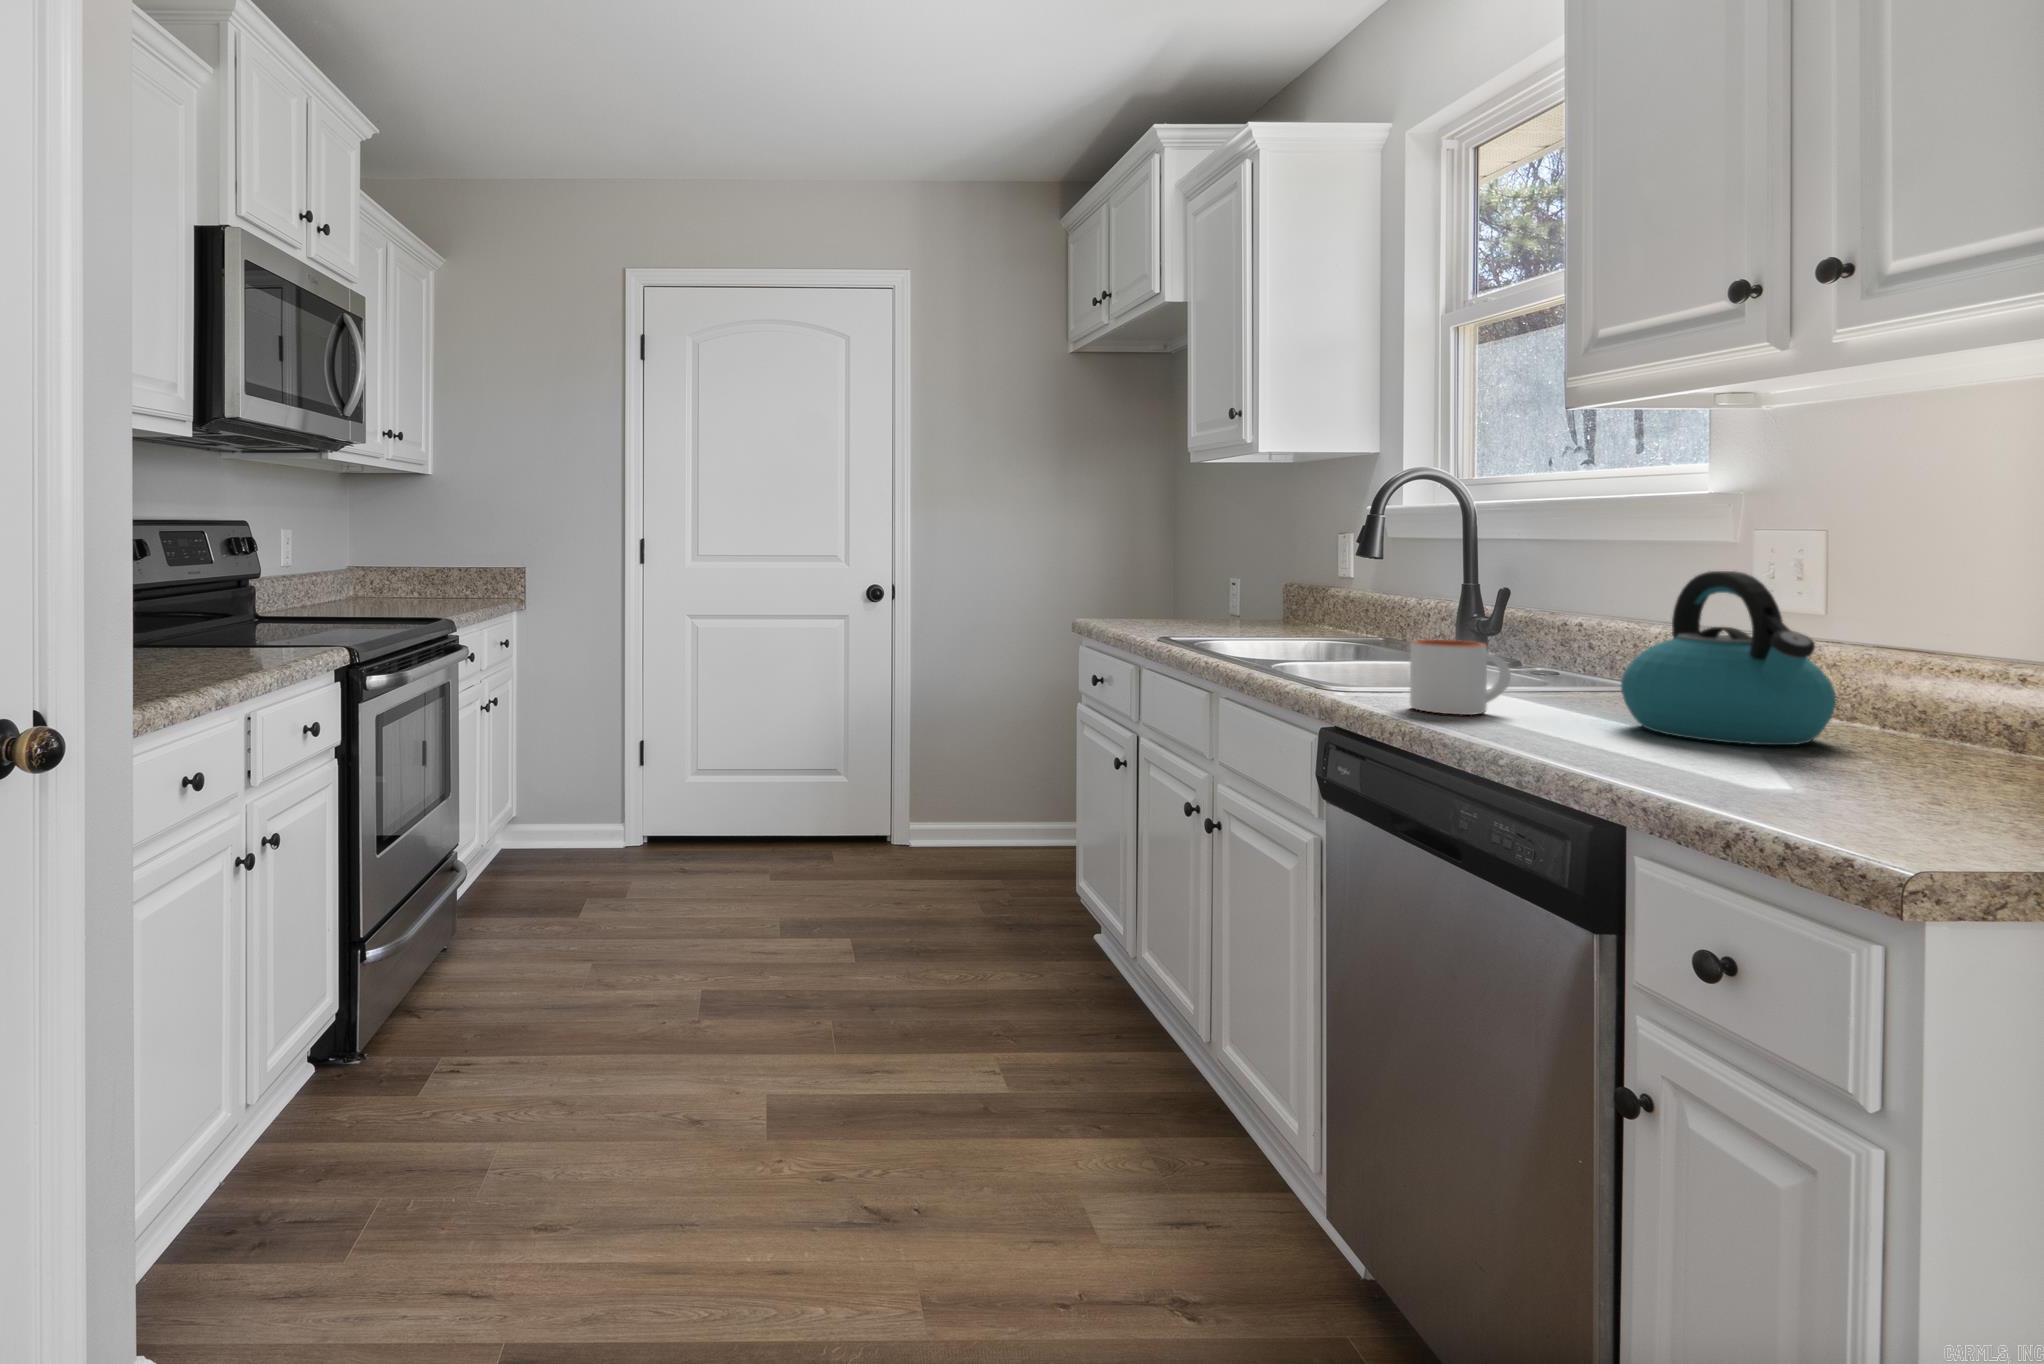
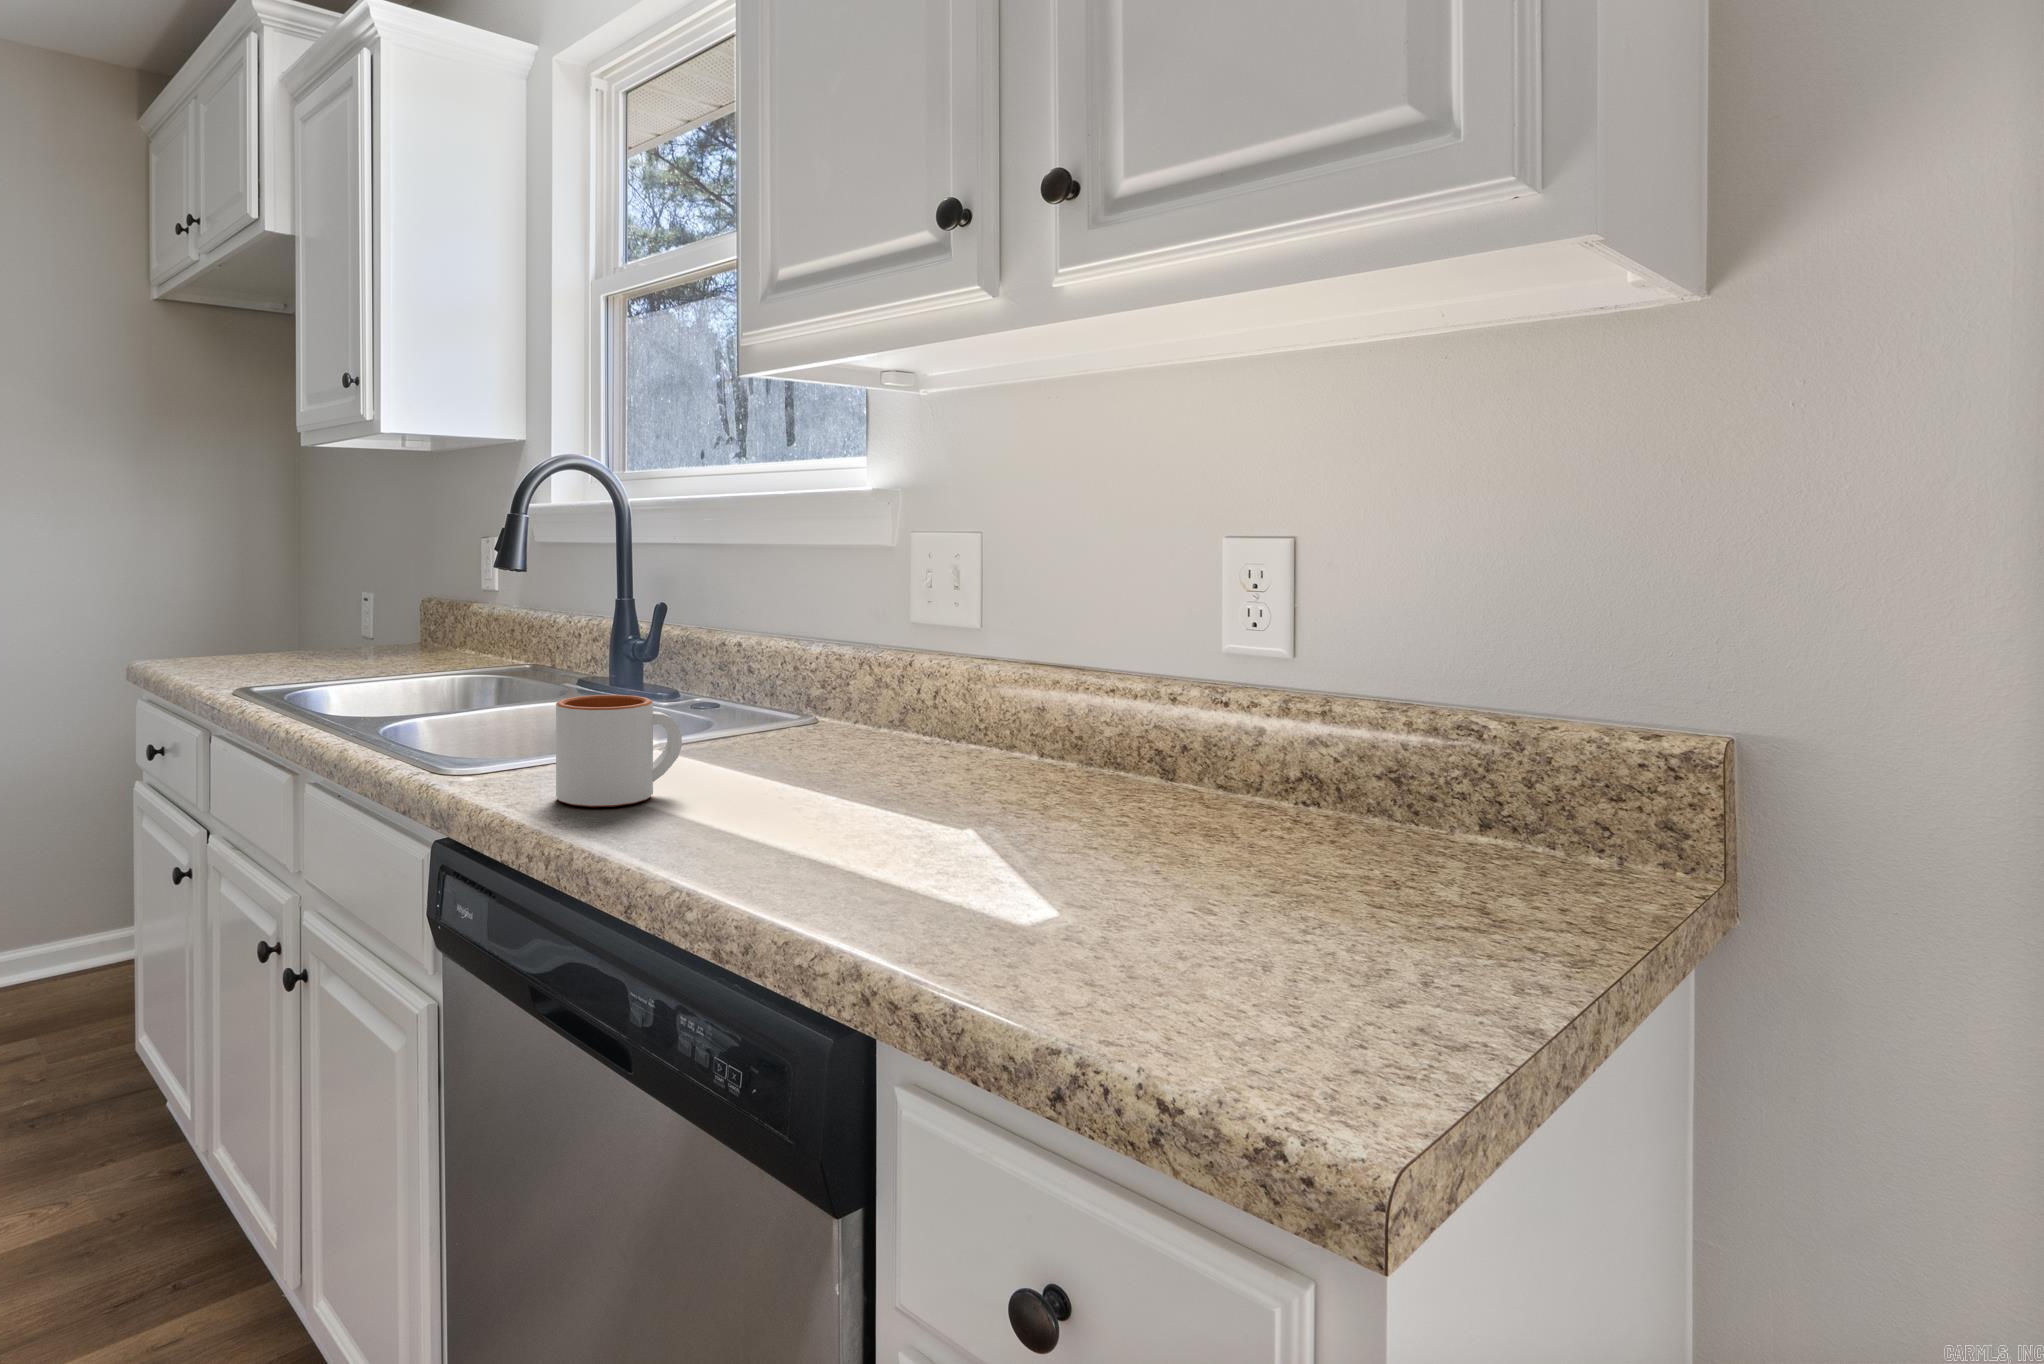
kettle: present [1621,571,1836,745] -> none [807,590,1024,814]

